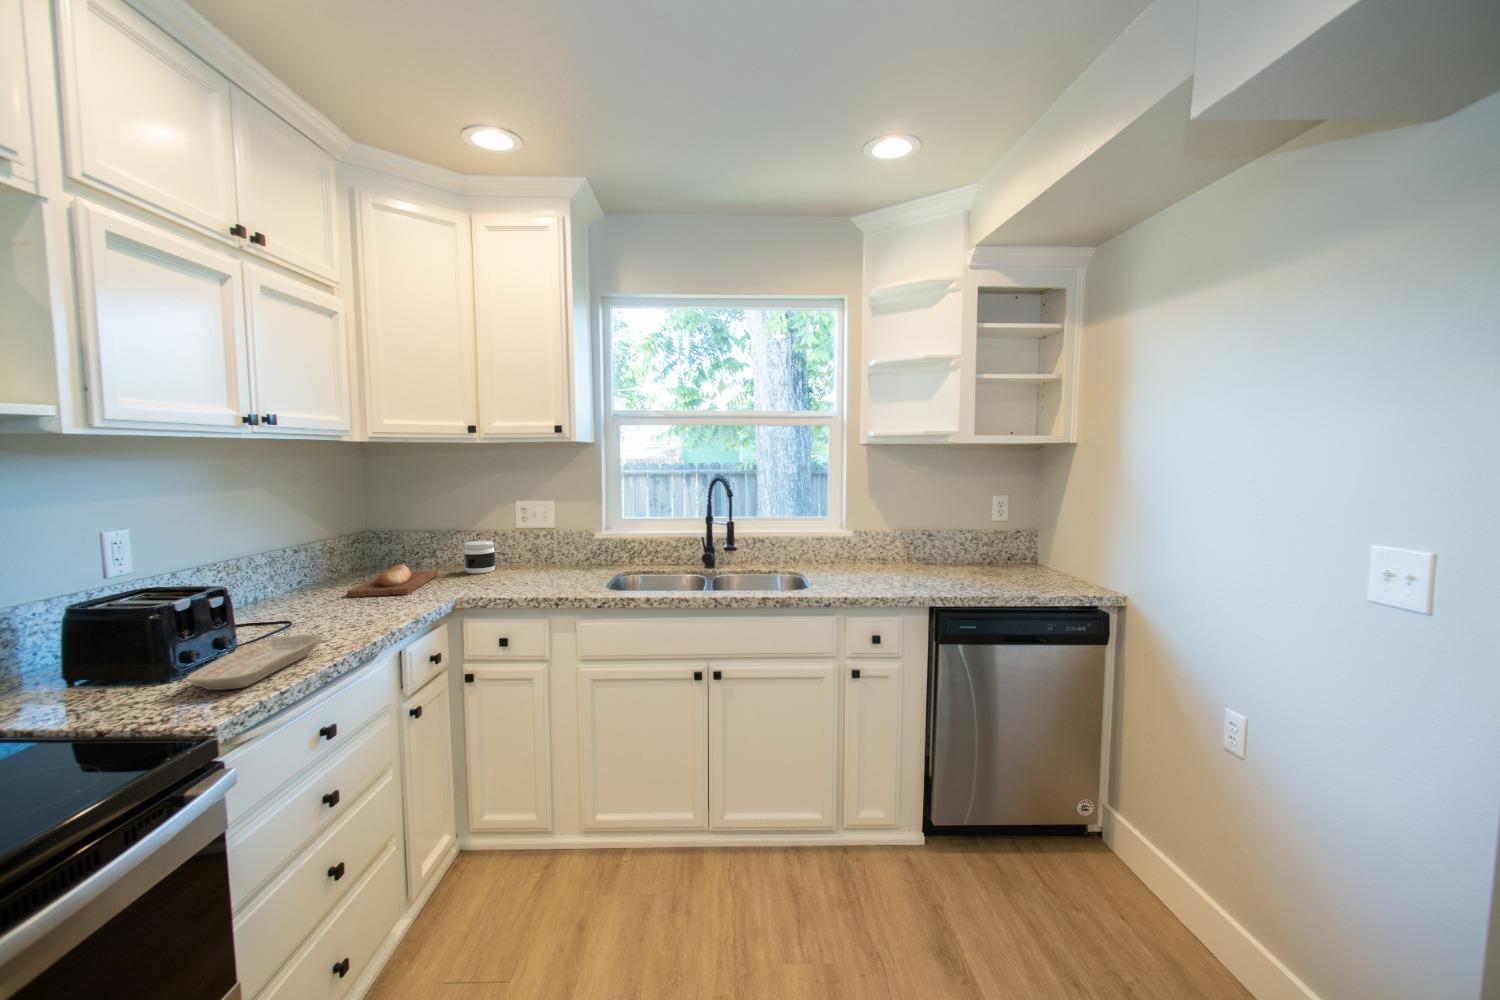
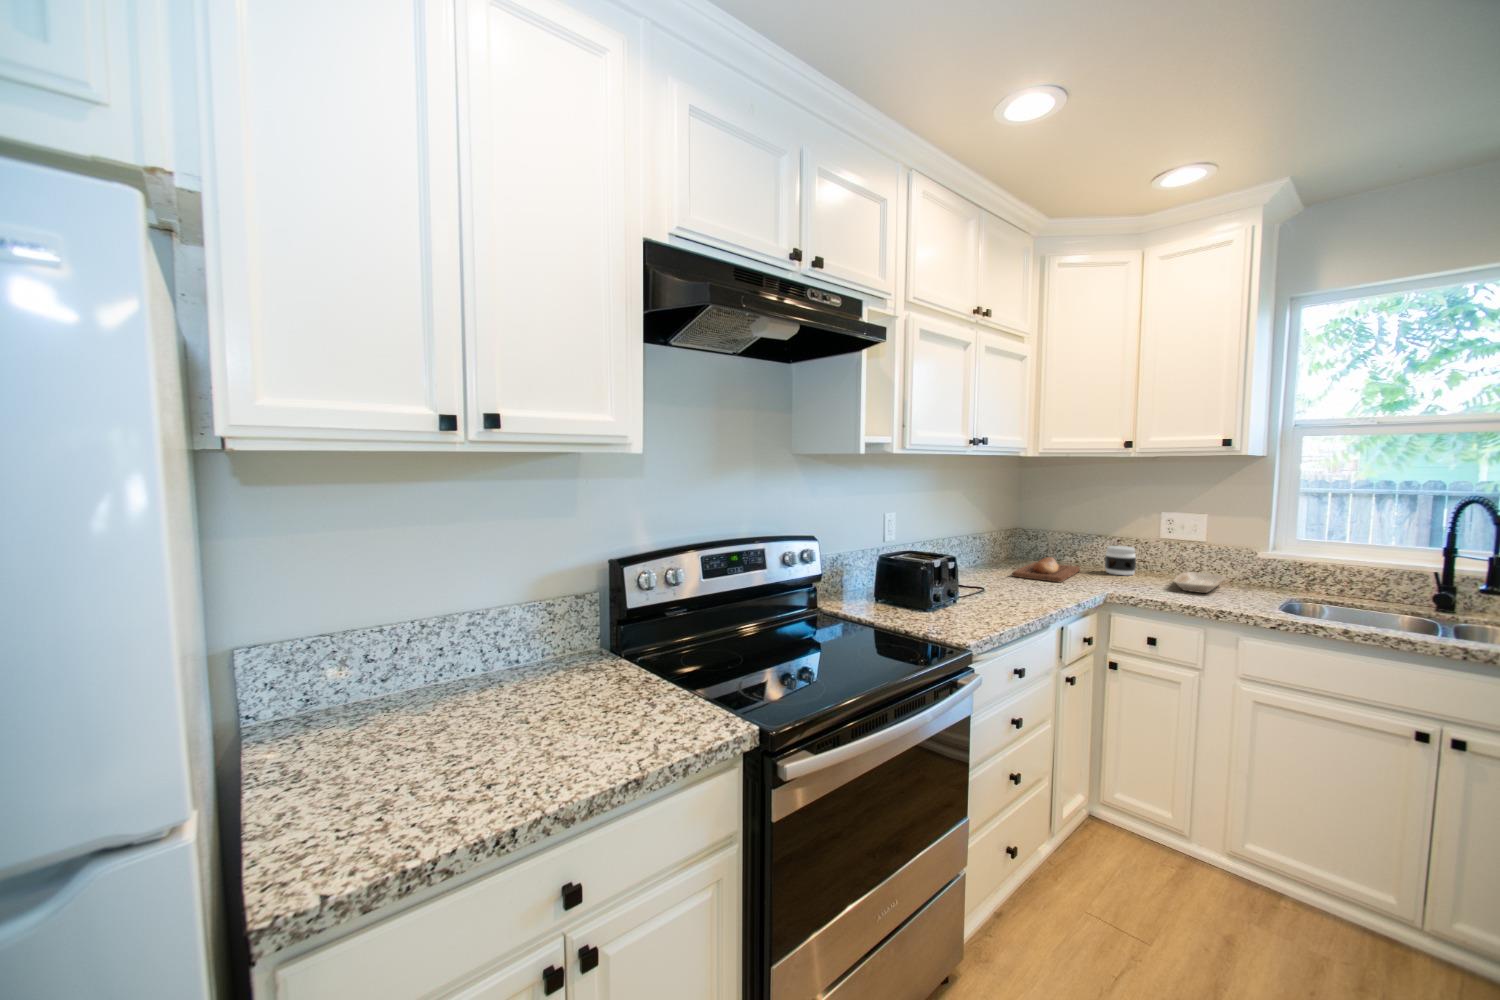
tray: present [186,634,323,690] -> present [1174,572,1226,593]

